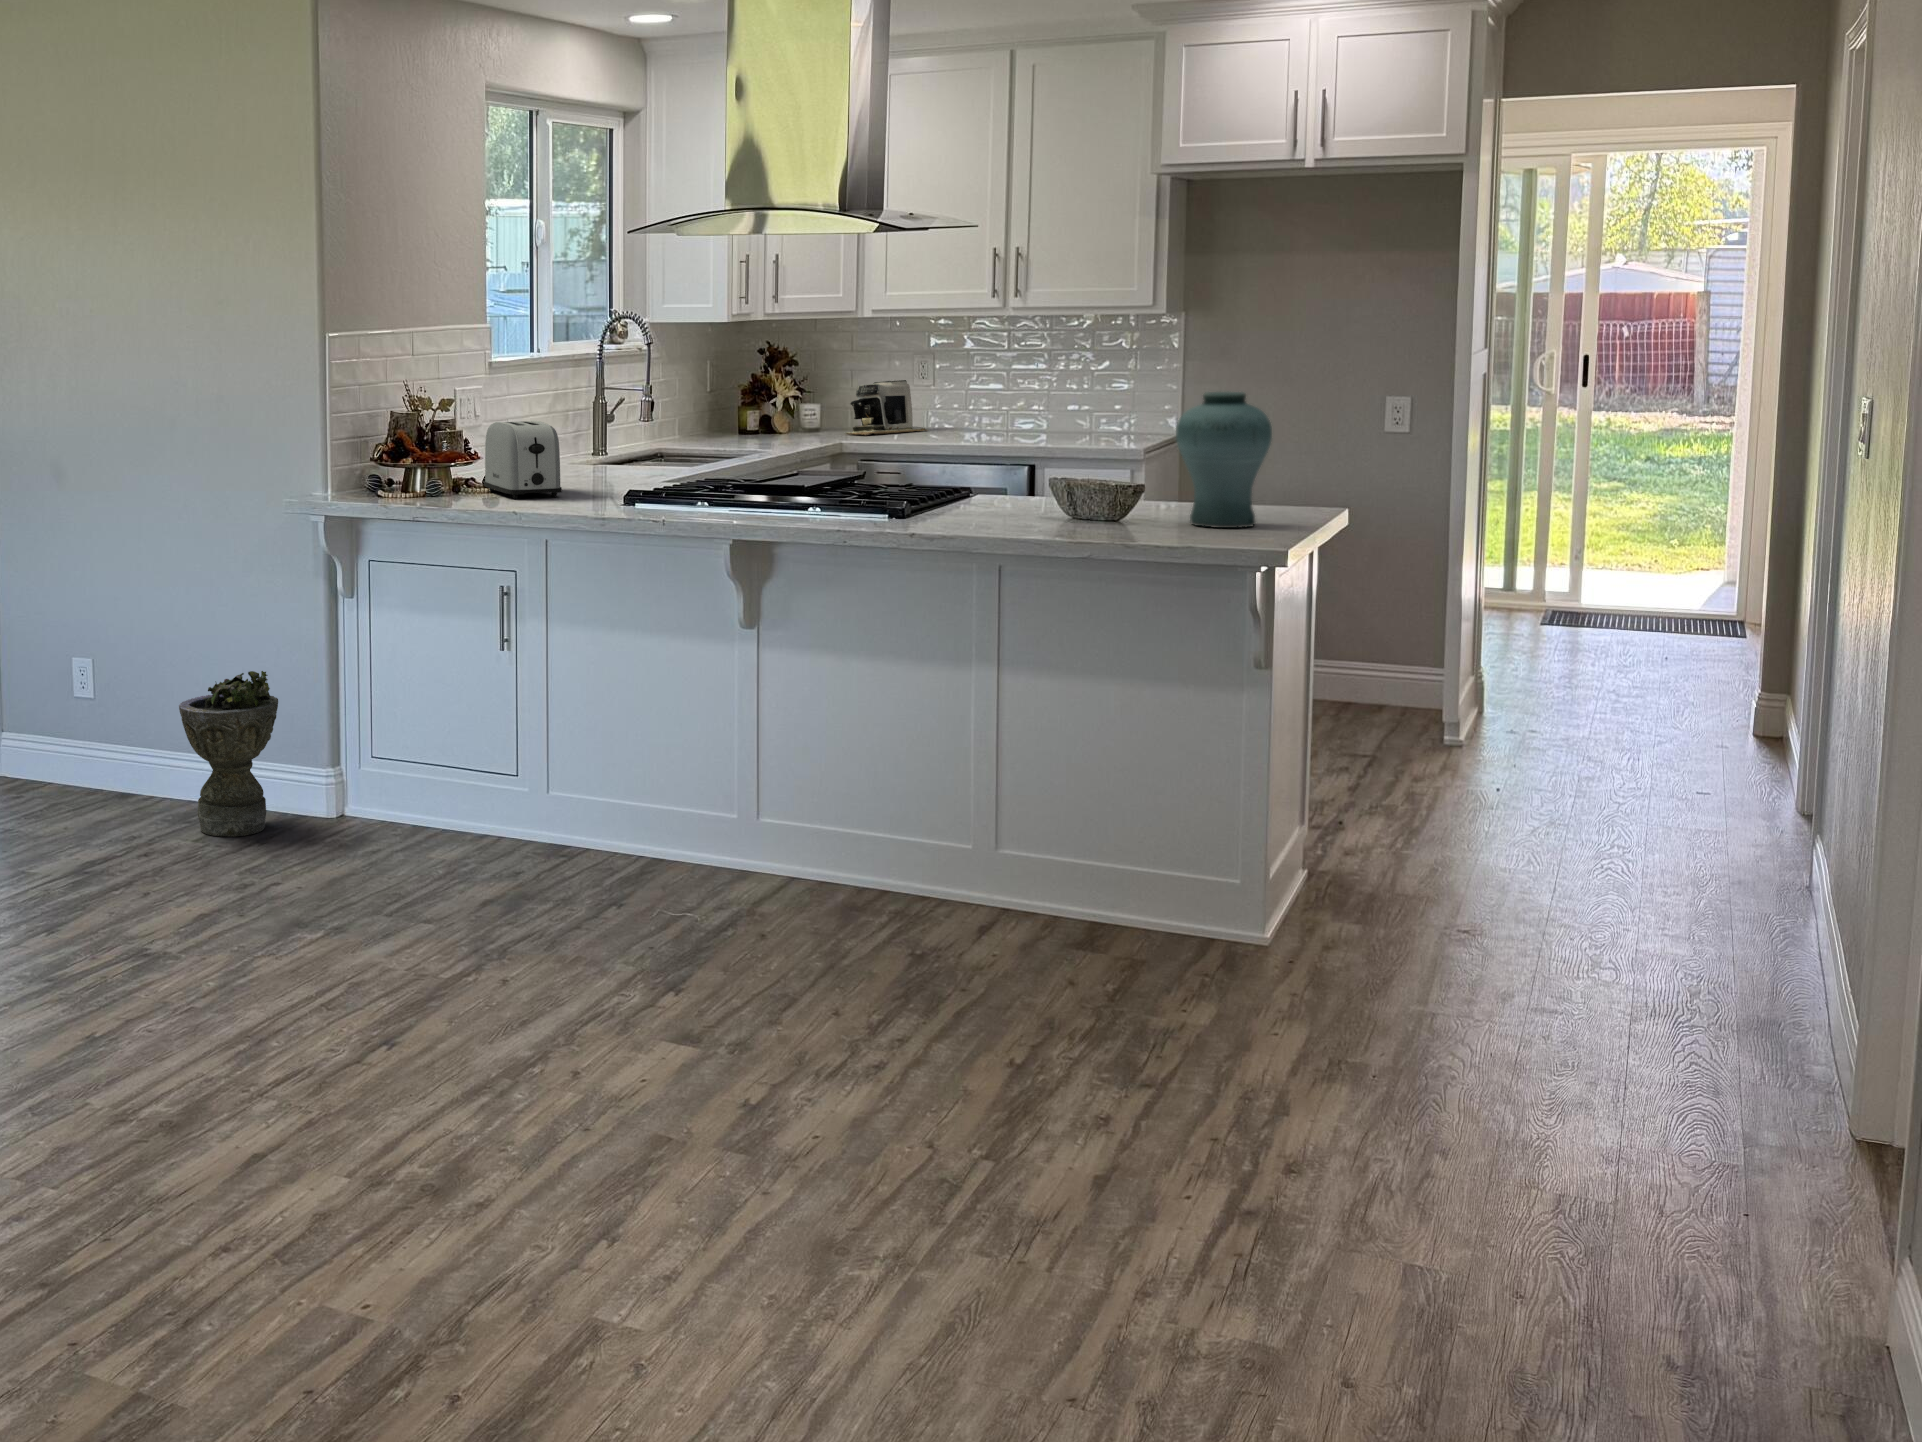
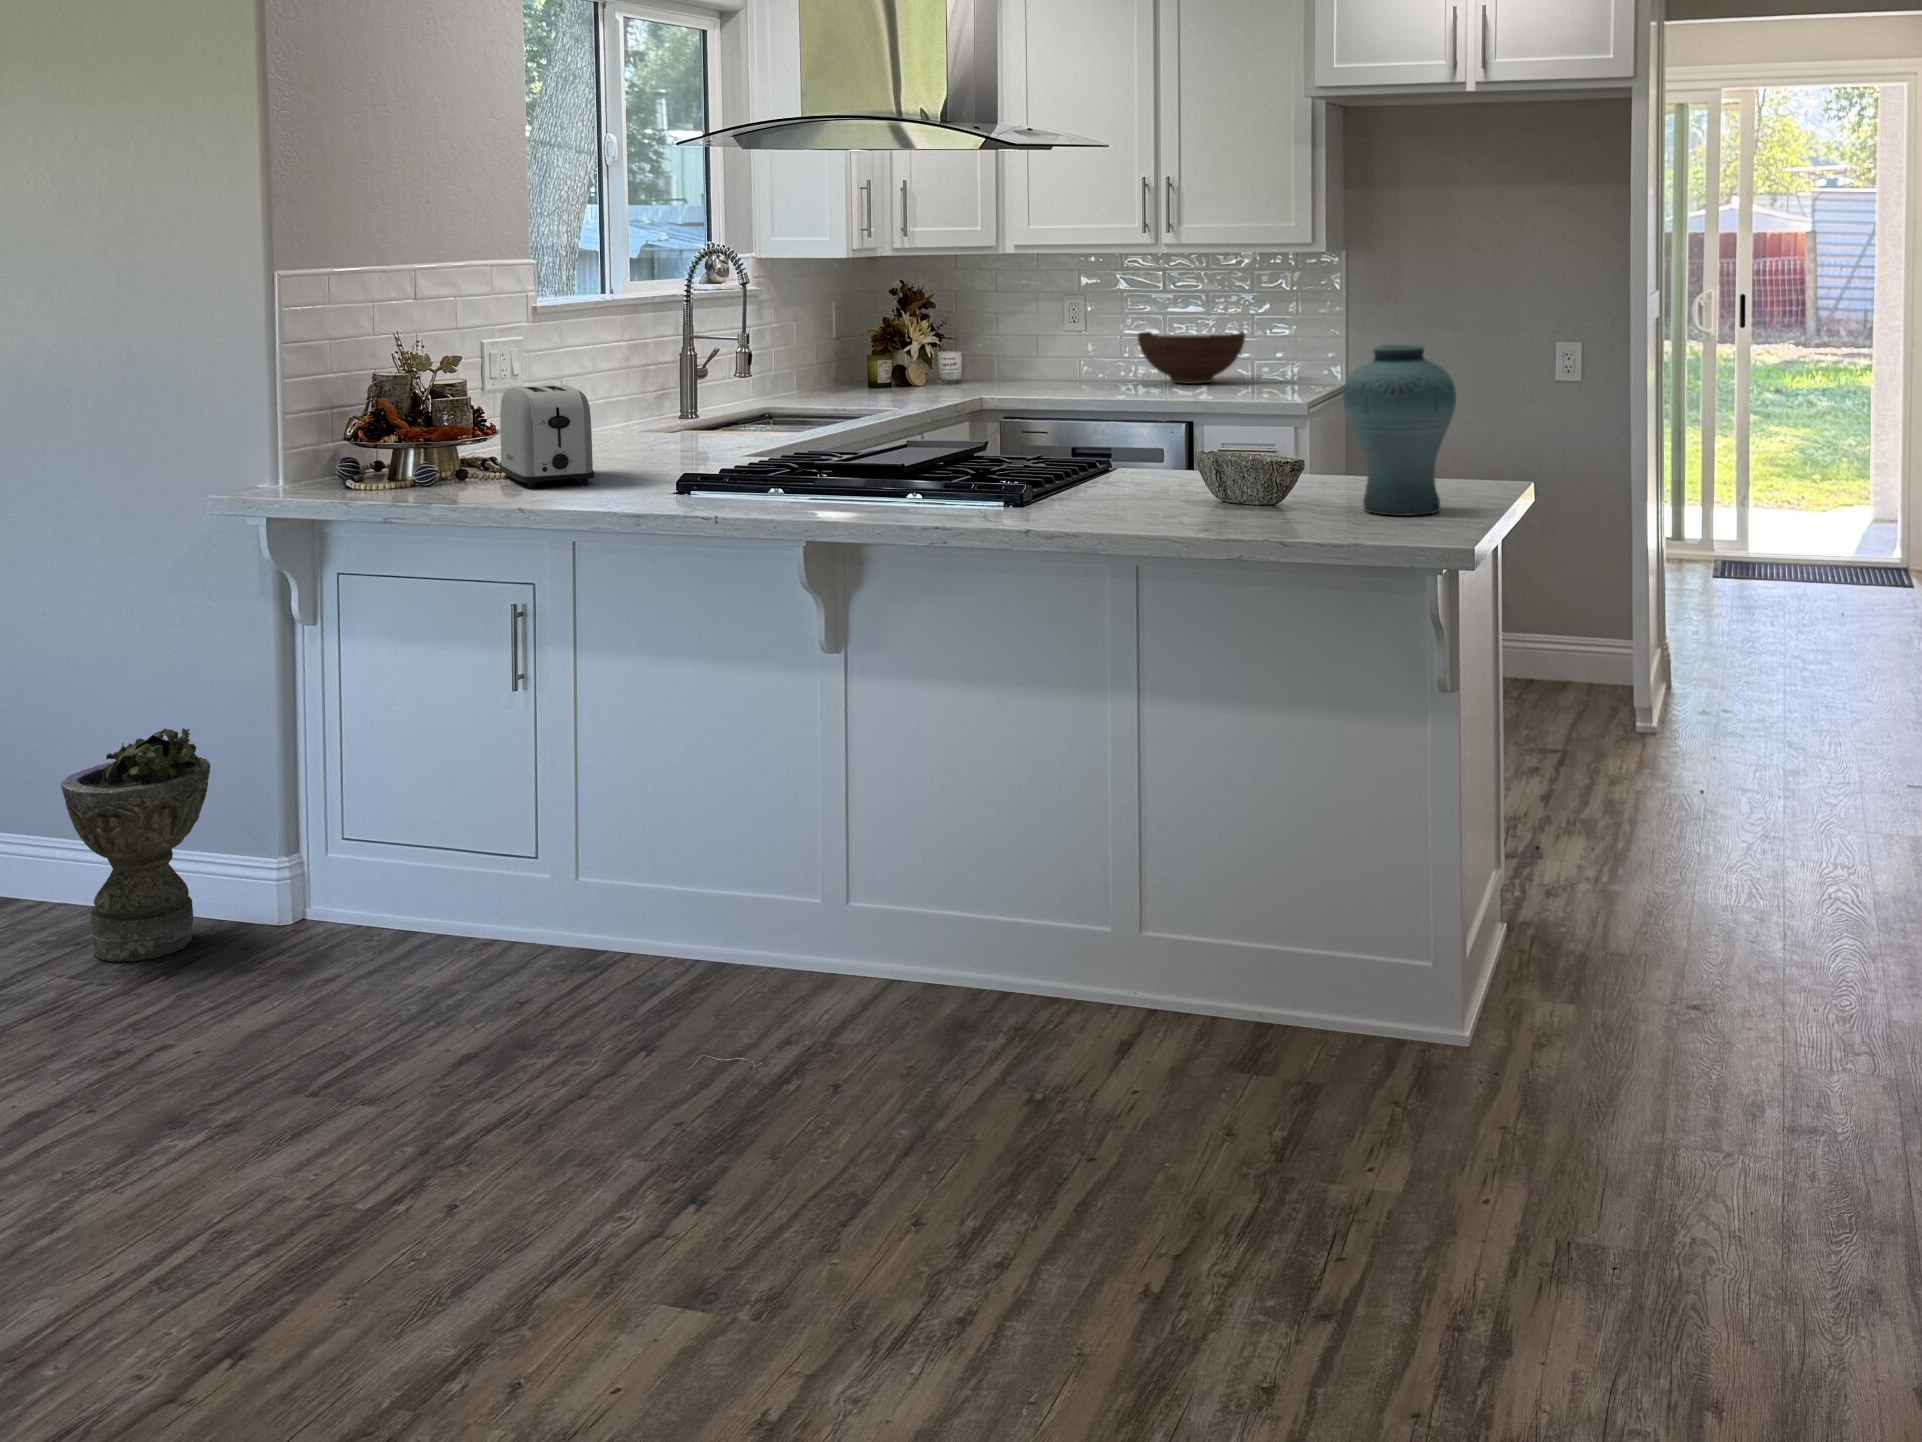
coffee maker: present [848,380,927,435] -> none [985,326,1081,390]
fruit bowl: none [982,385,1082,432] -> present [1138,332,1245,384]

